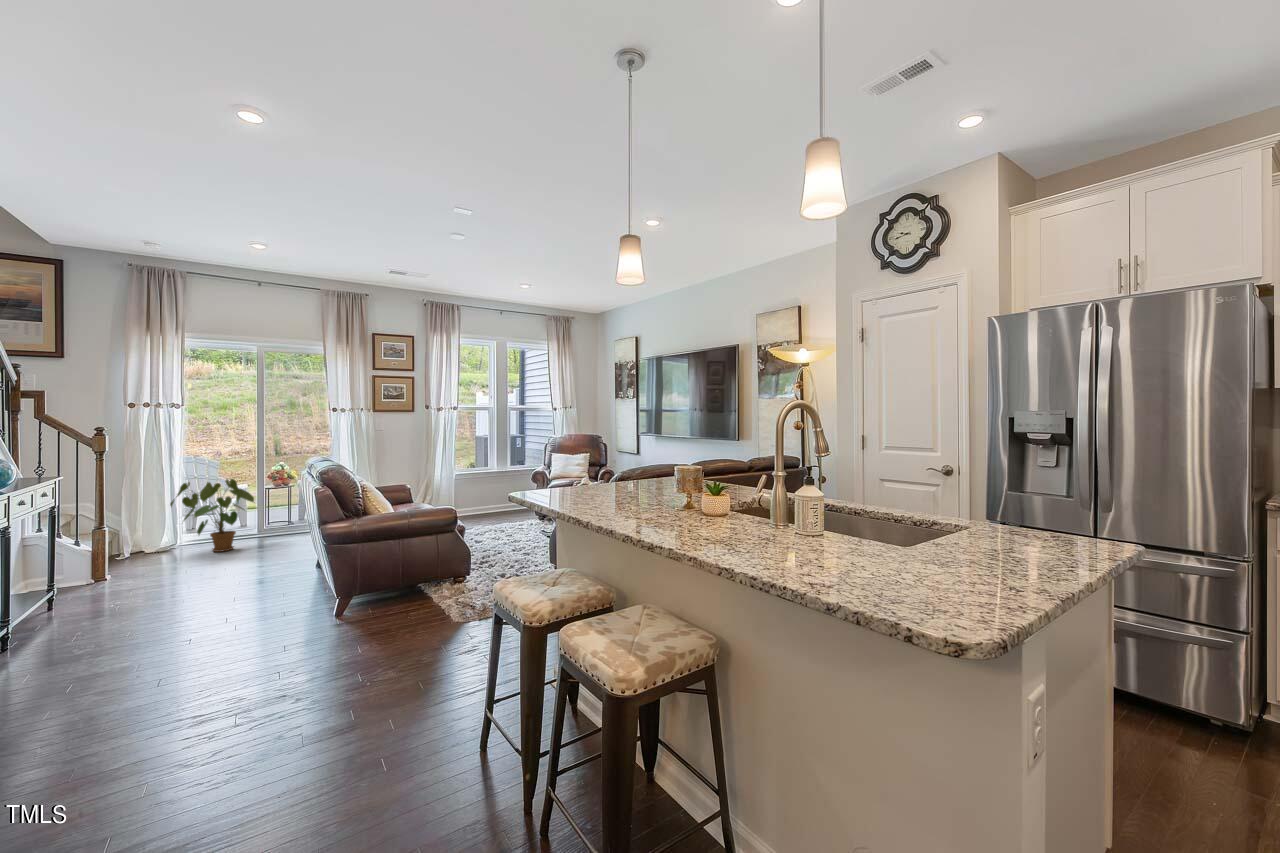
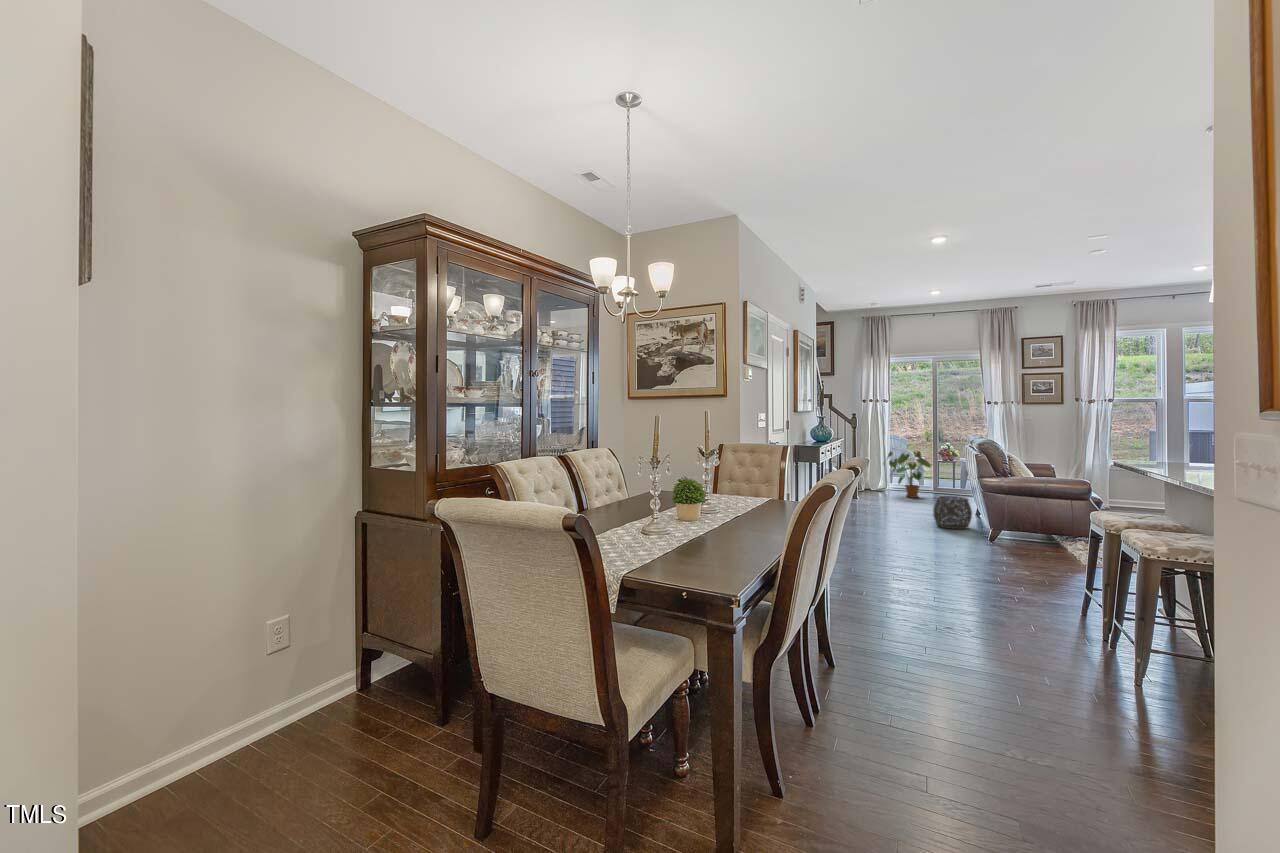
woven basket: none [248,550,311,607] -> present [933,496,972,529]

